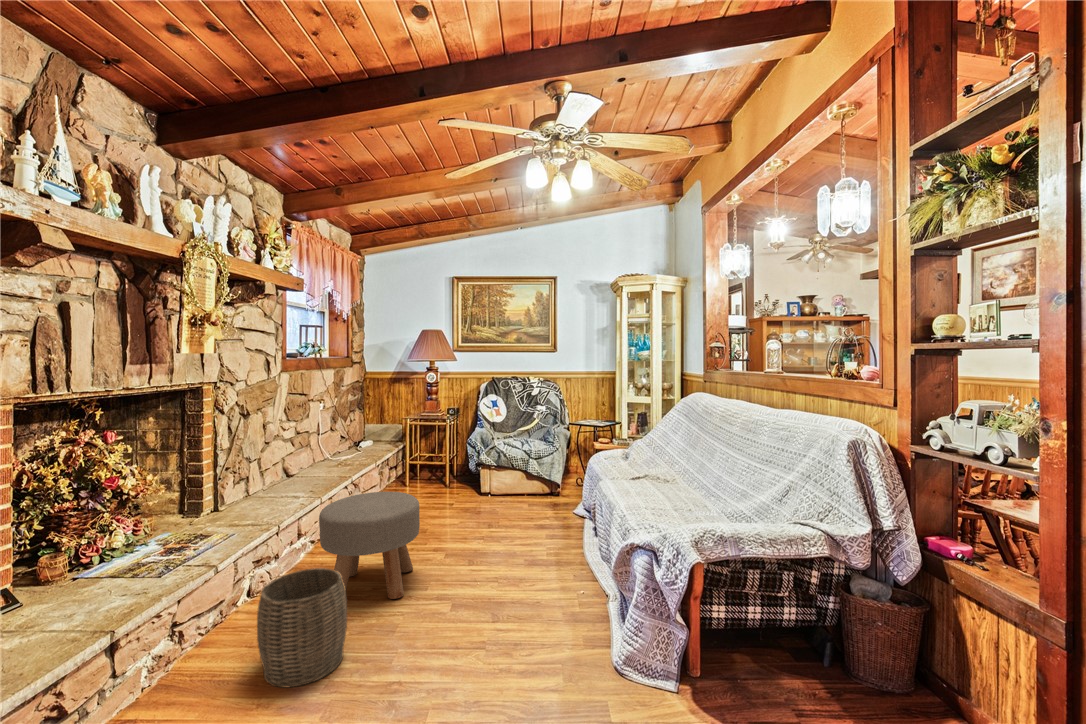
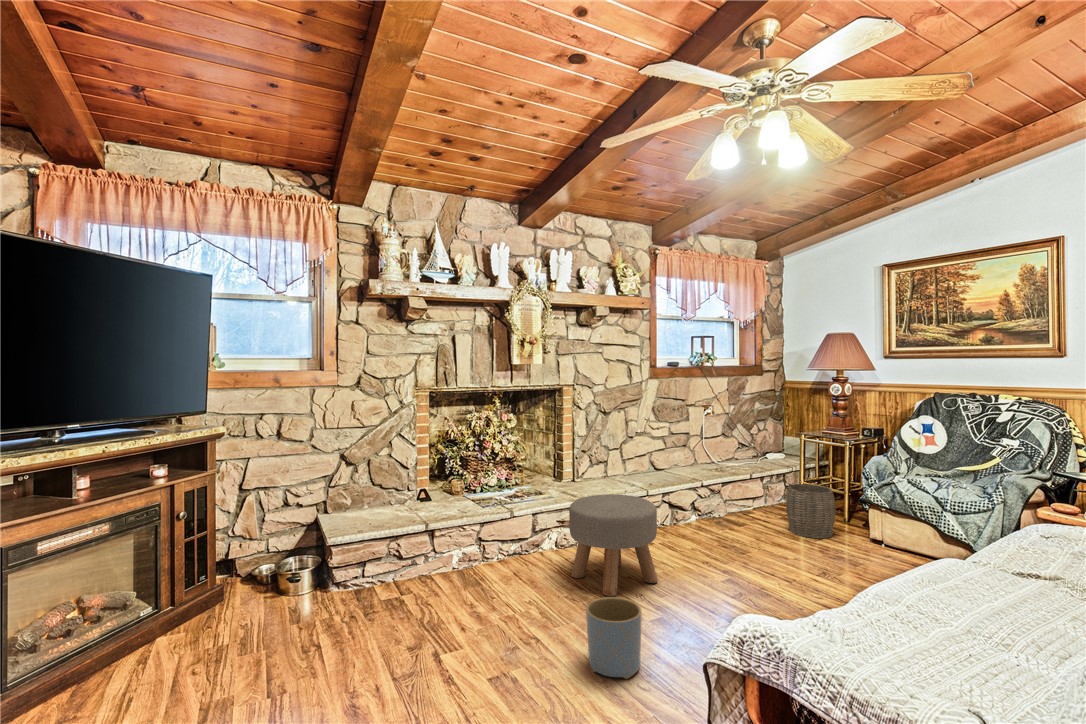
woven basket: present [257,568,347,687] -> present [786,484,836,538]
planter: none [474,571,526,650] -> present [586,597,642,679]

